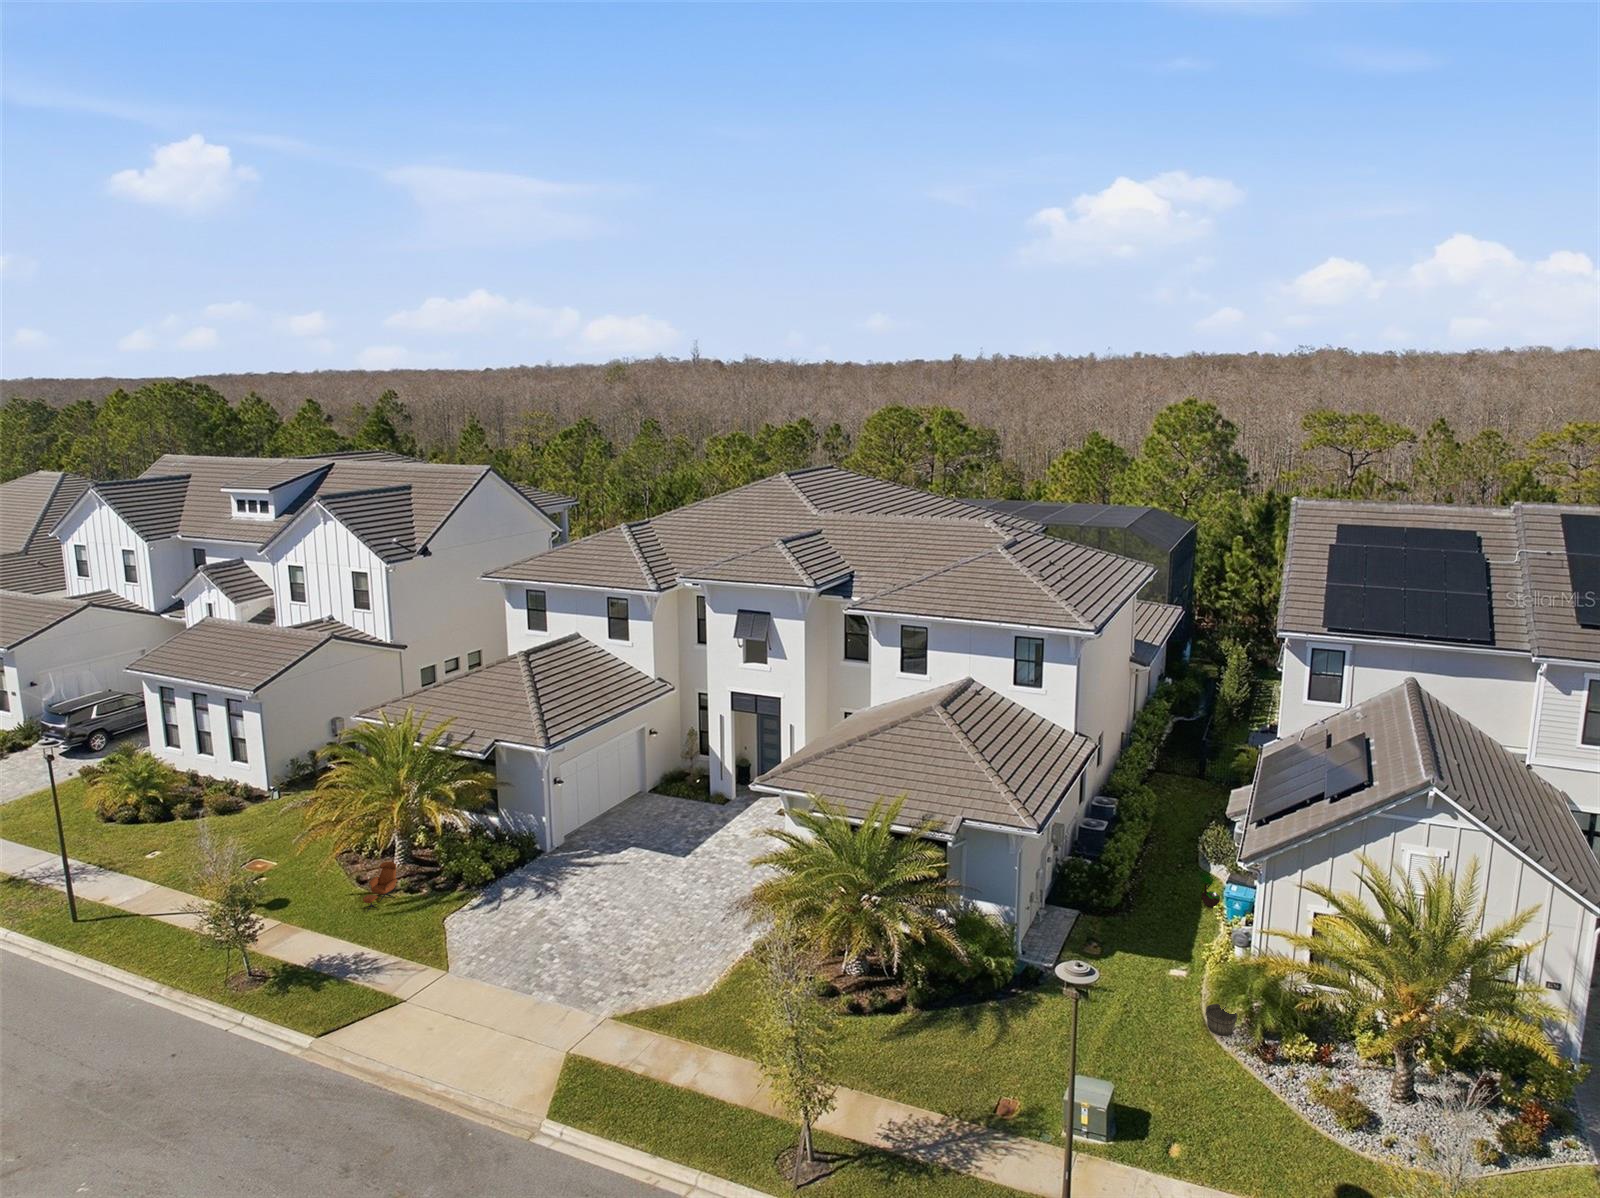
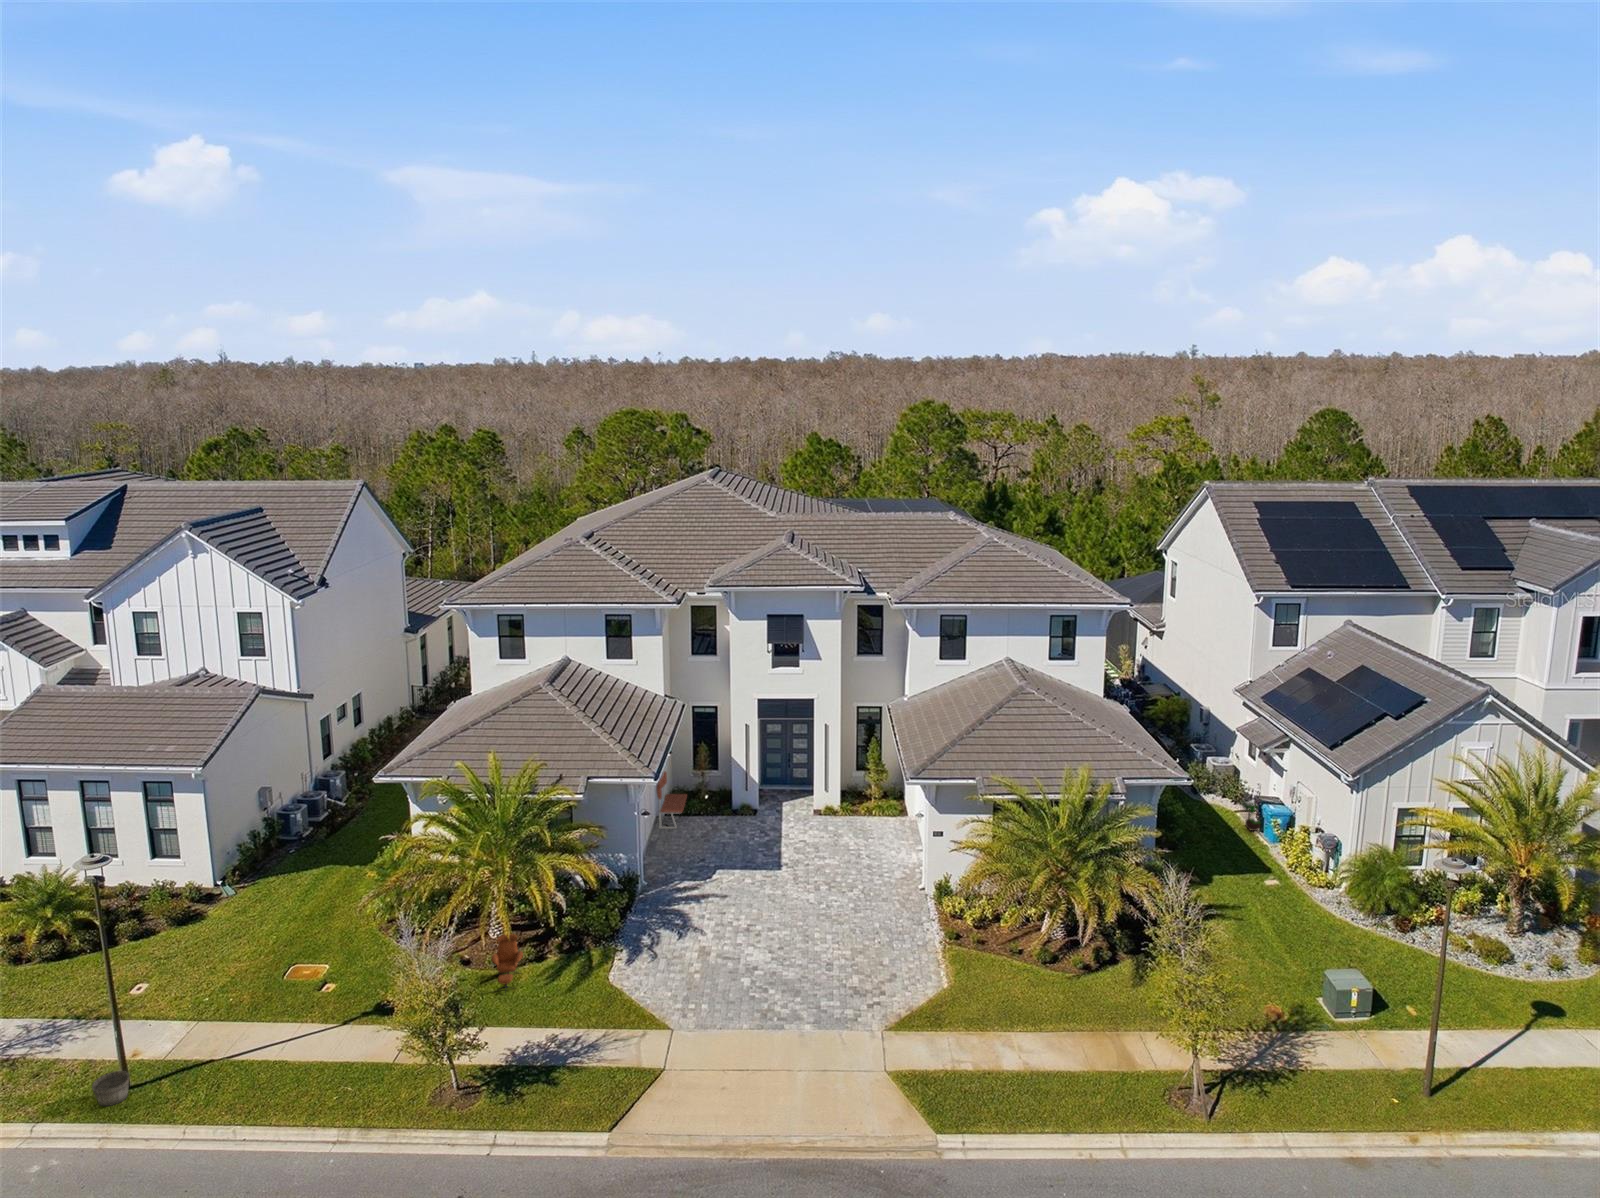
bench: none [620,748,660,803] -> present [656,772,687,829]
wooden bucket: present [1205,1004,1237,1036] -> present [92,1071,129,1106]

